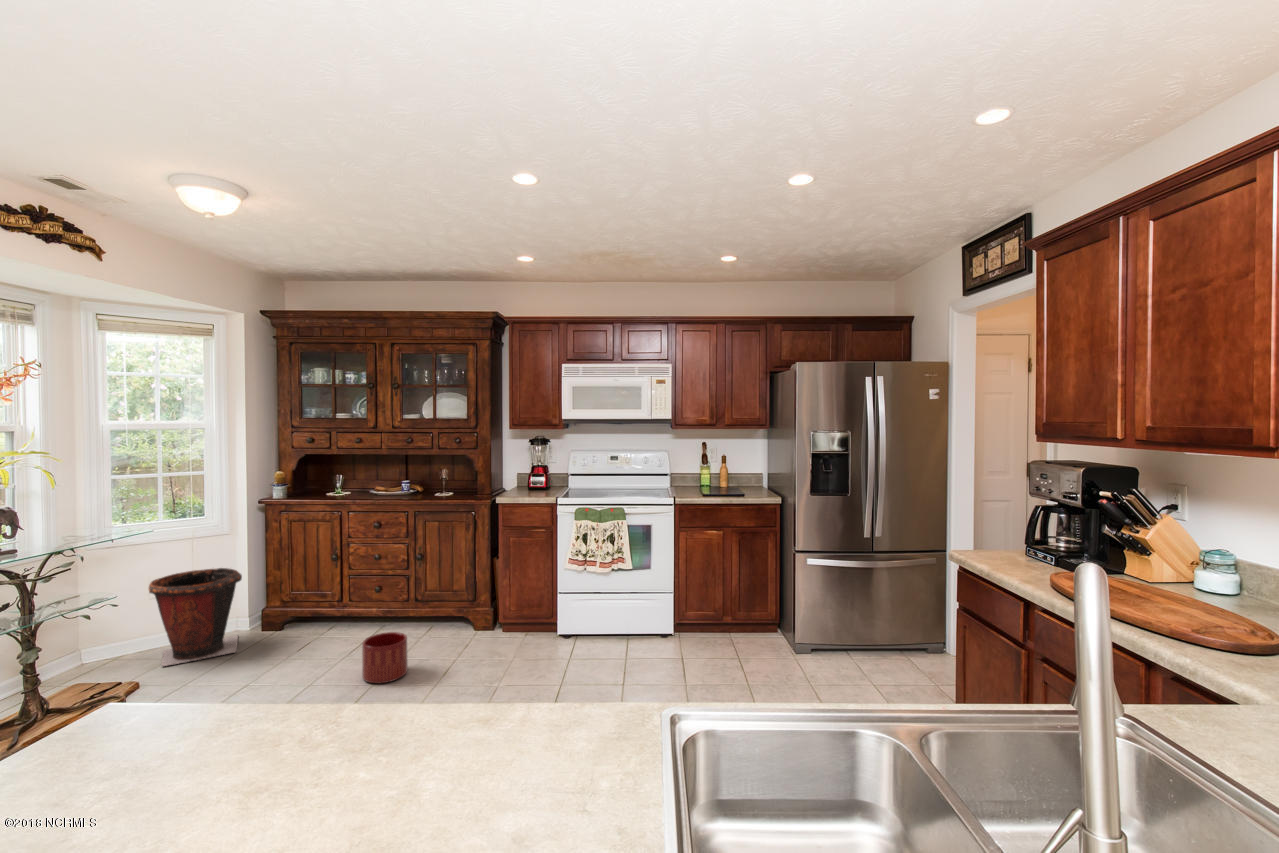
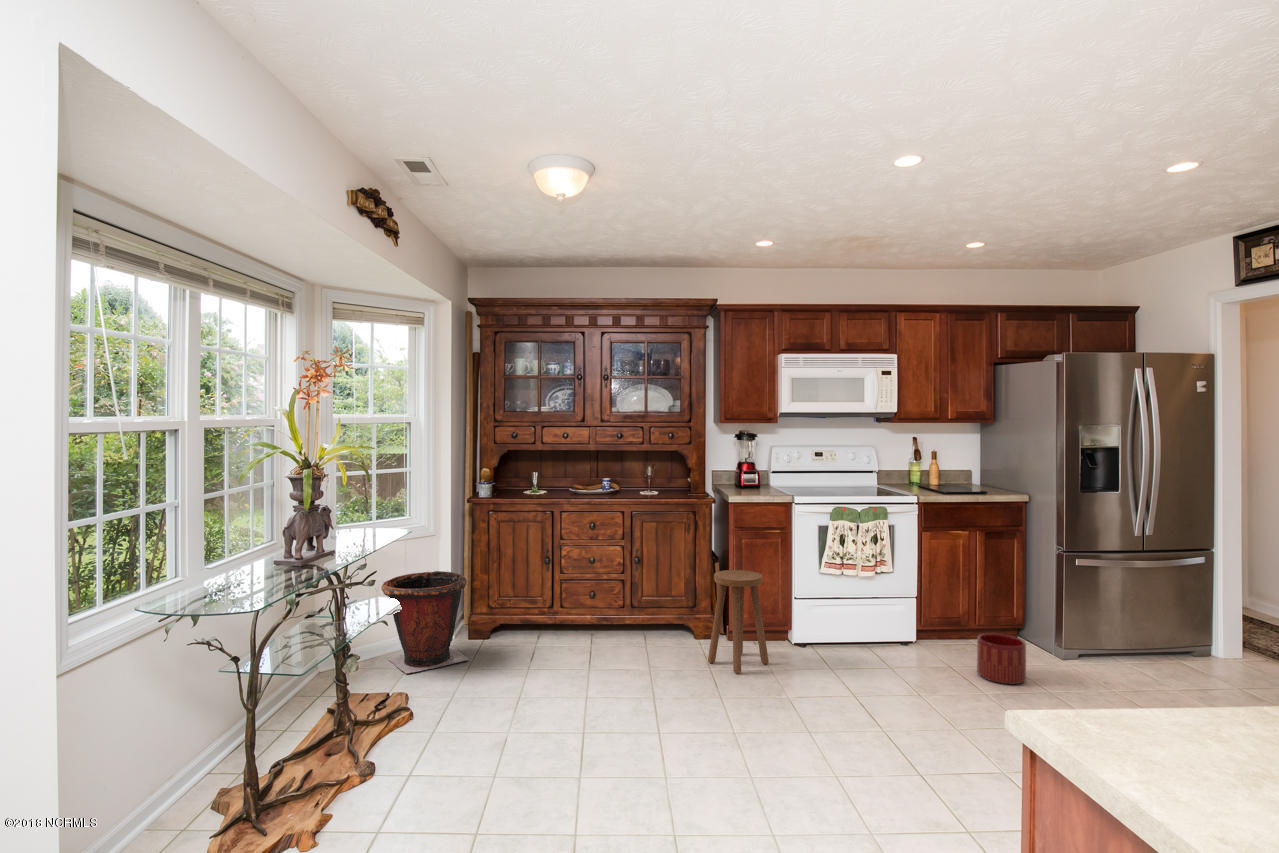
stool: none [458,568,515,668] -> present [708,570,769,674]
planter: present [362,632,408,683] -> present [977,633,1026,684]

